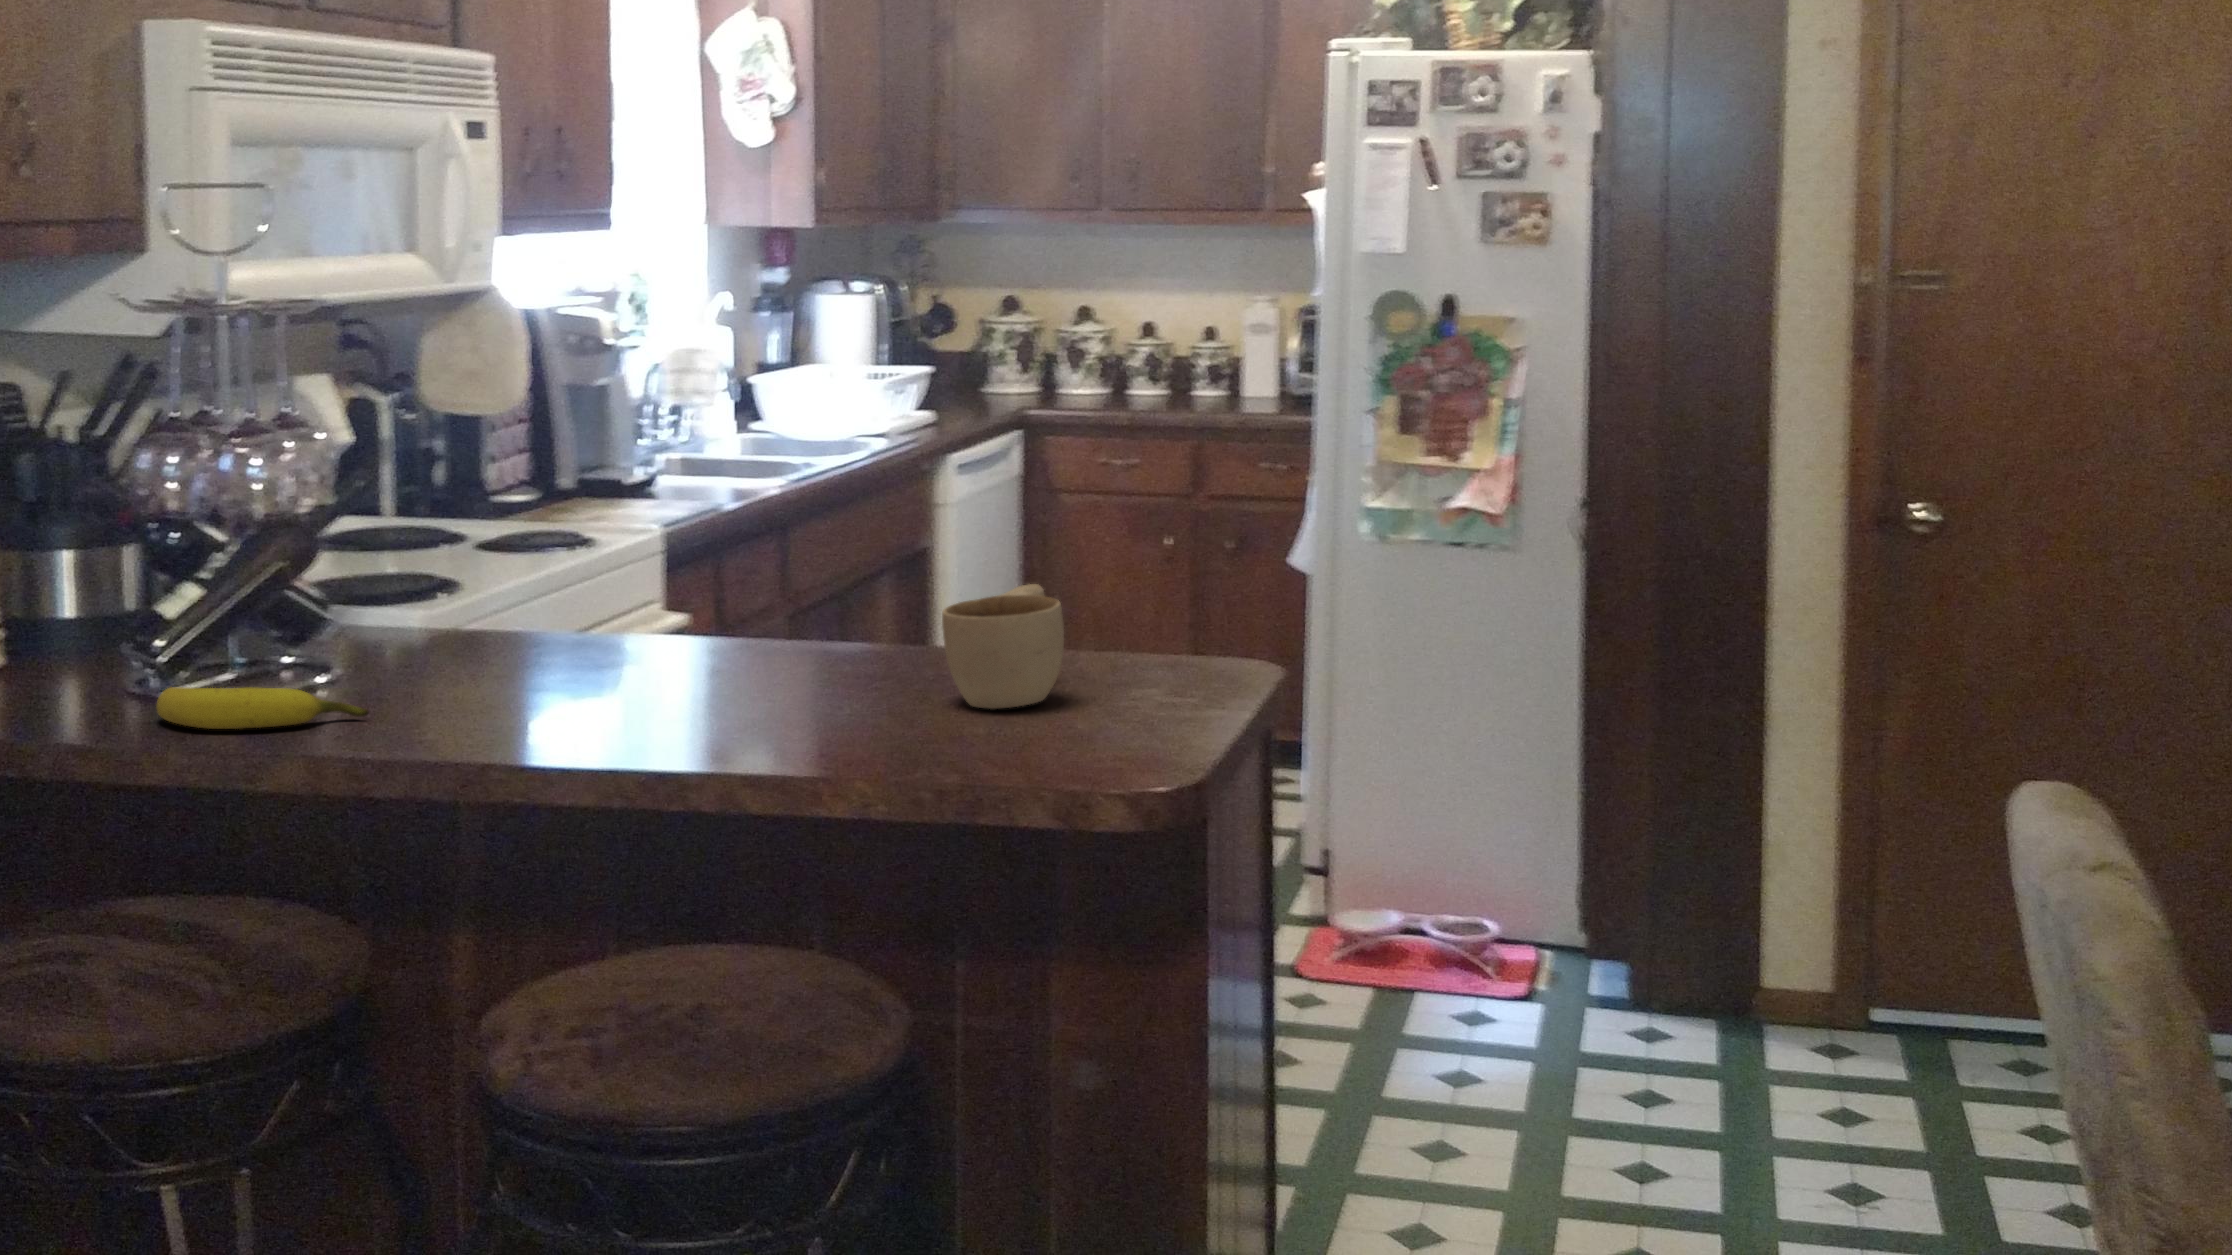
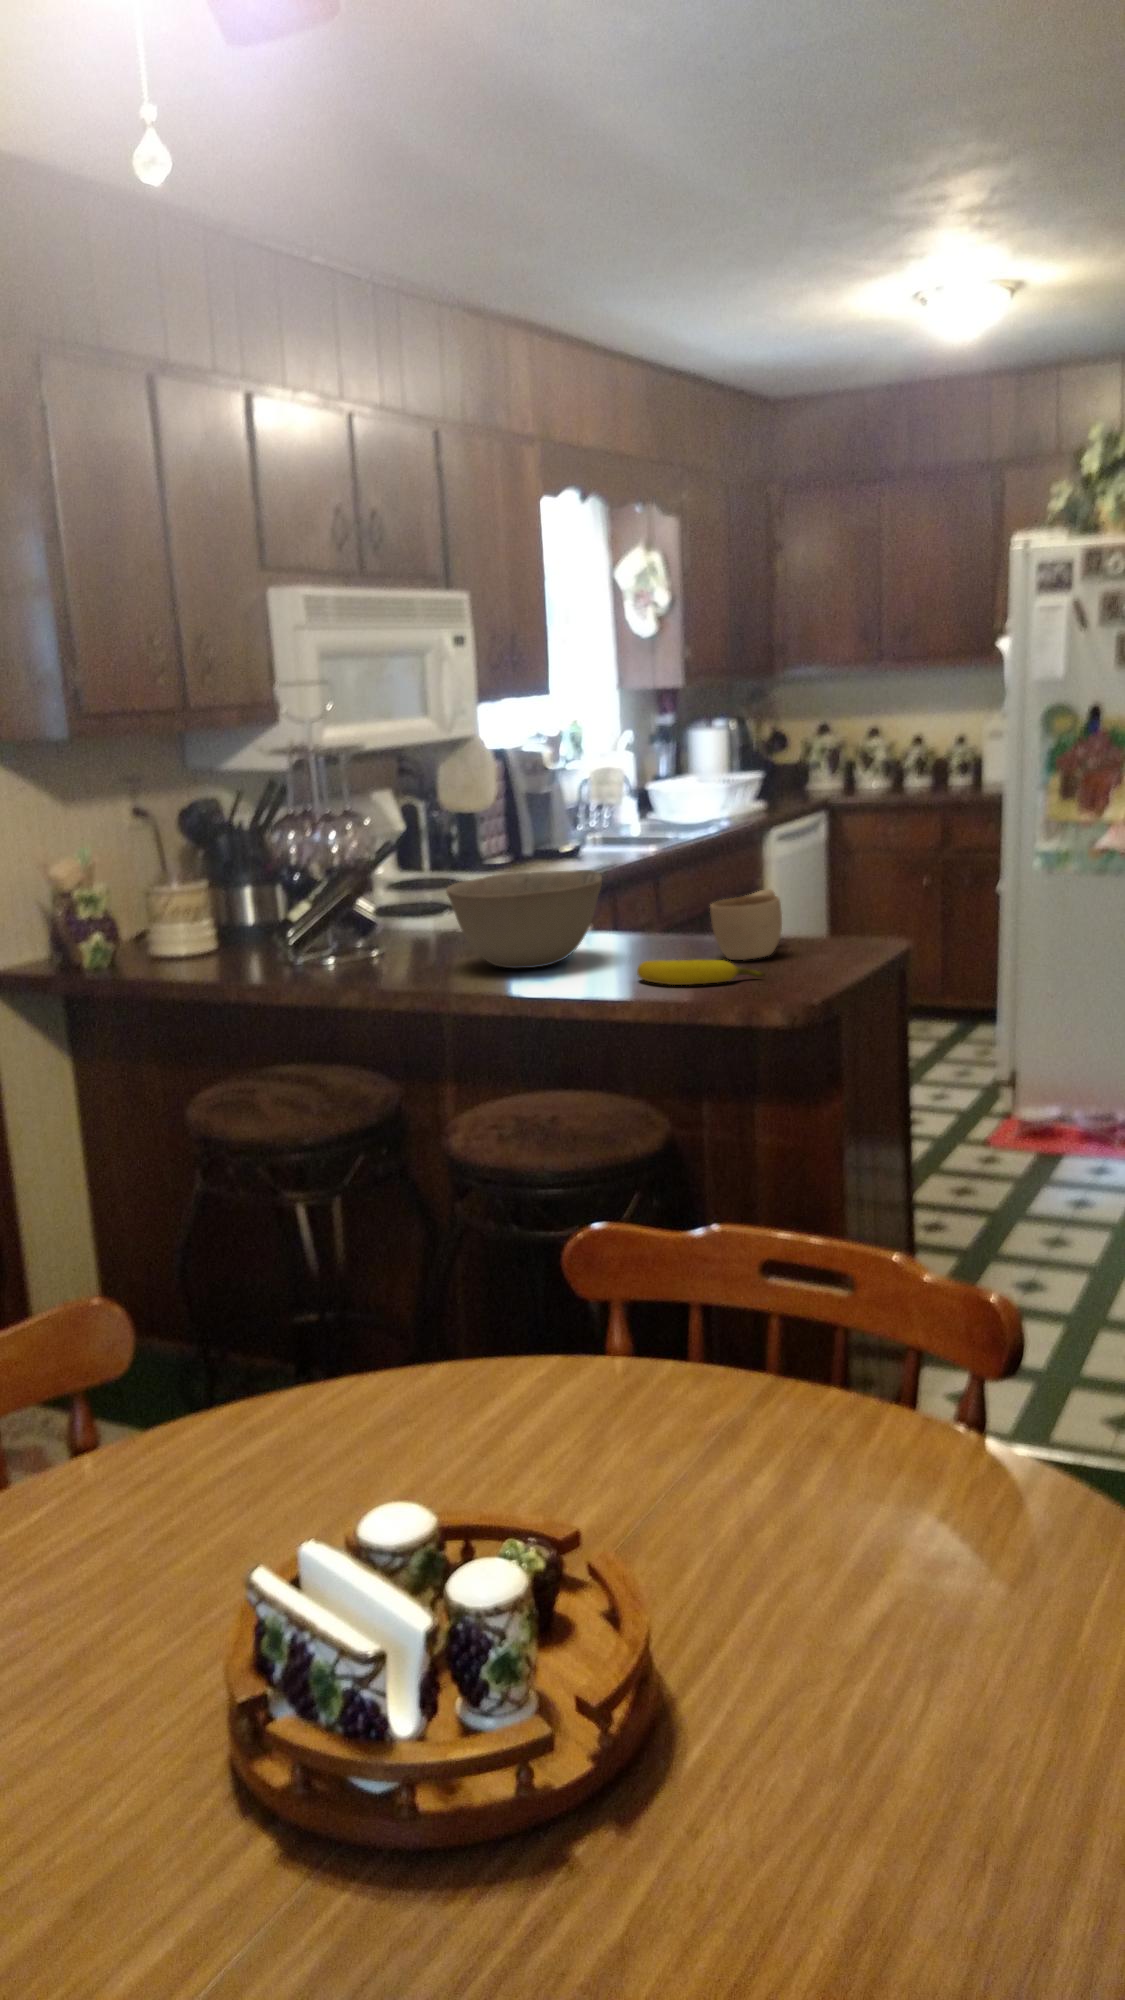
bowl: none [470,543,754,718] -> present [446,870,602,968]
banana: present [157,687,369,729] -> present [637,960,764,985]

